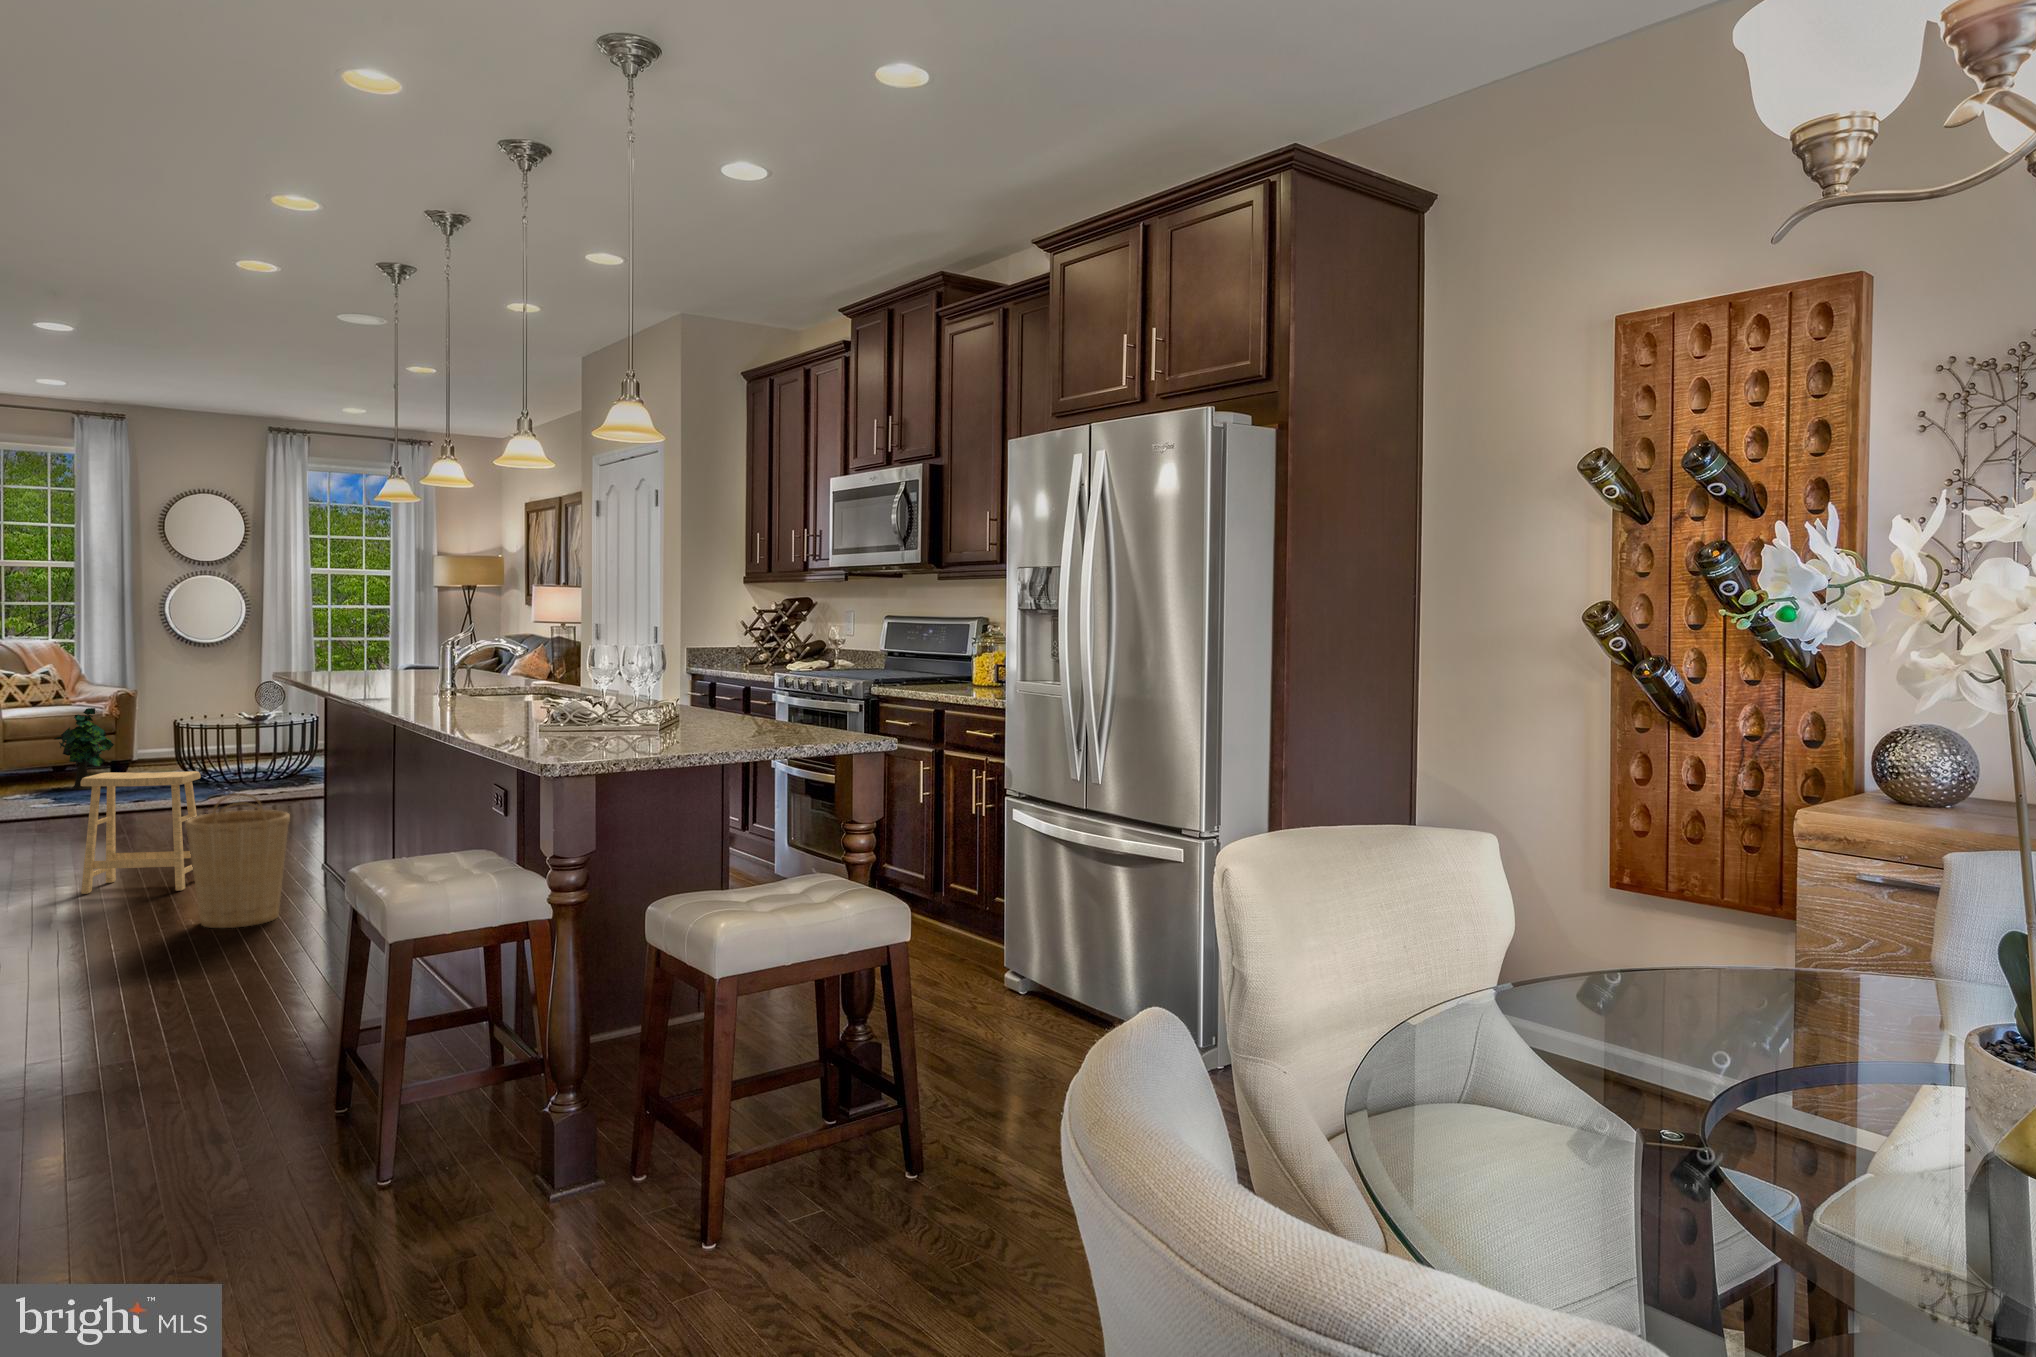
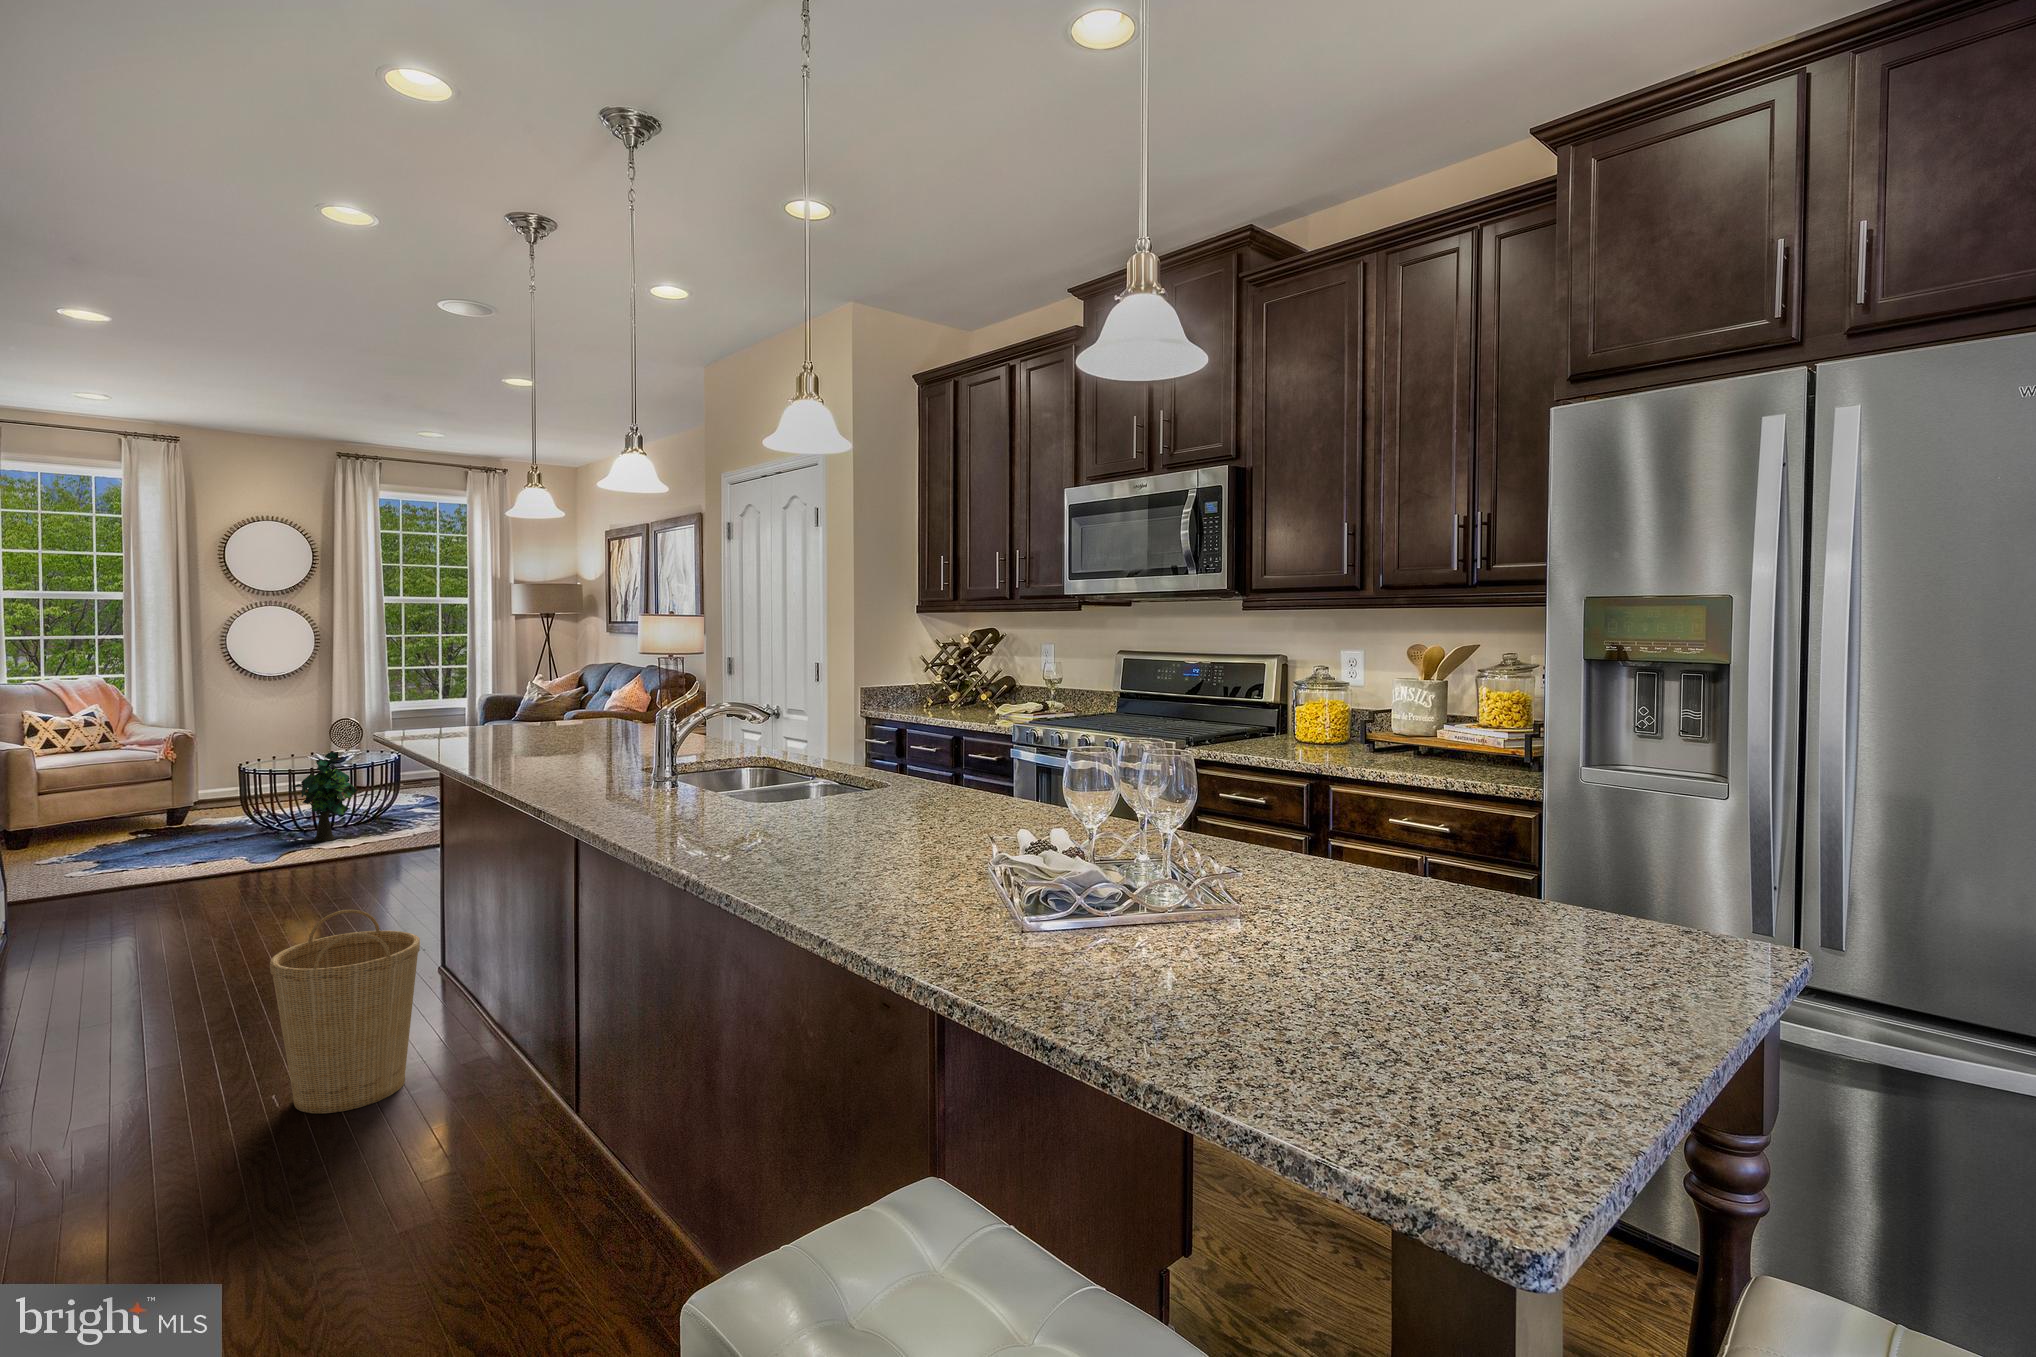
decorative plant: present [55,708,114,790] -> present [293,752,357,841]
footstool: present [81,771,201,894] -> none [116,864,292,1042]

